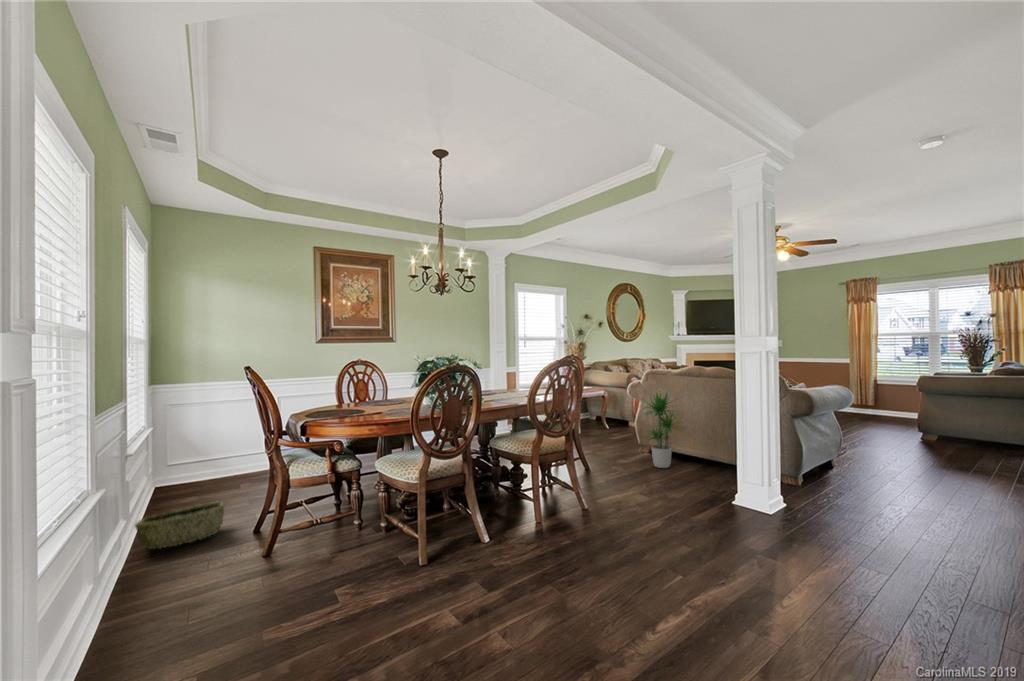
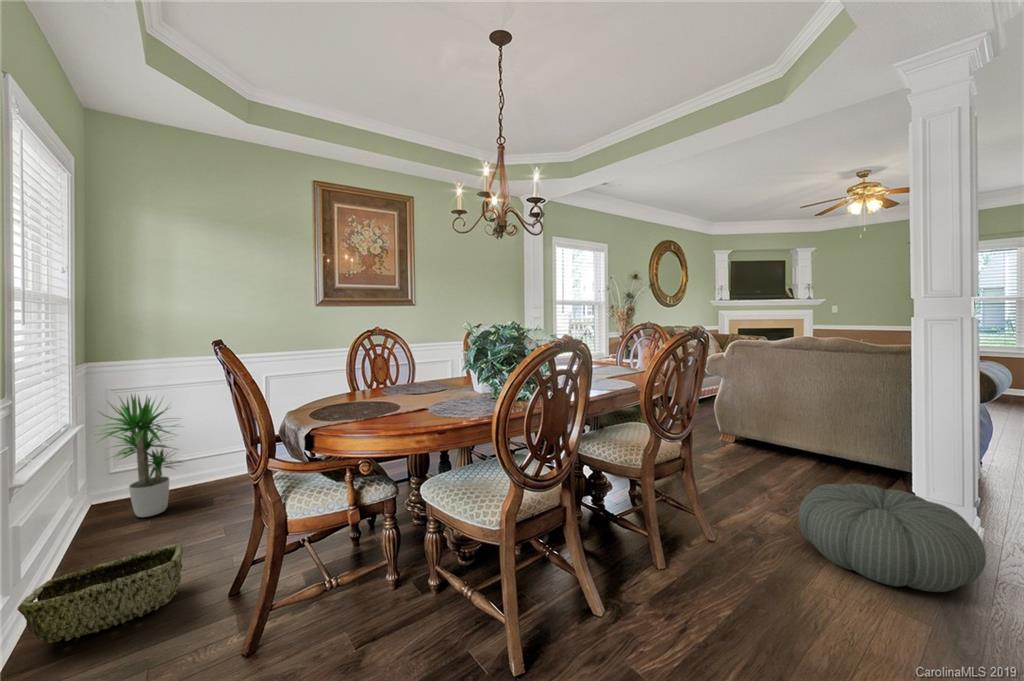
potted plant: present [642,392,680,468] -> present [96,395,176,517]
pouf: none [635,470,734,532] -> present [798,483,986,592]

